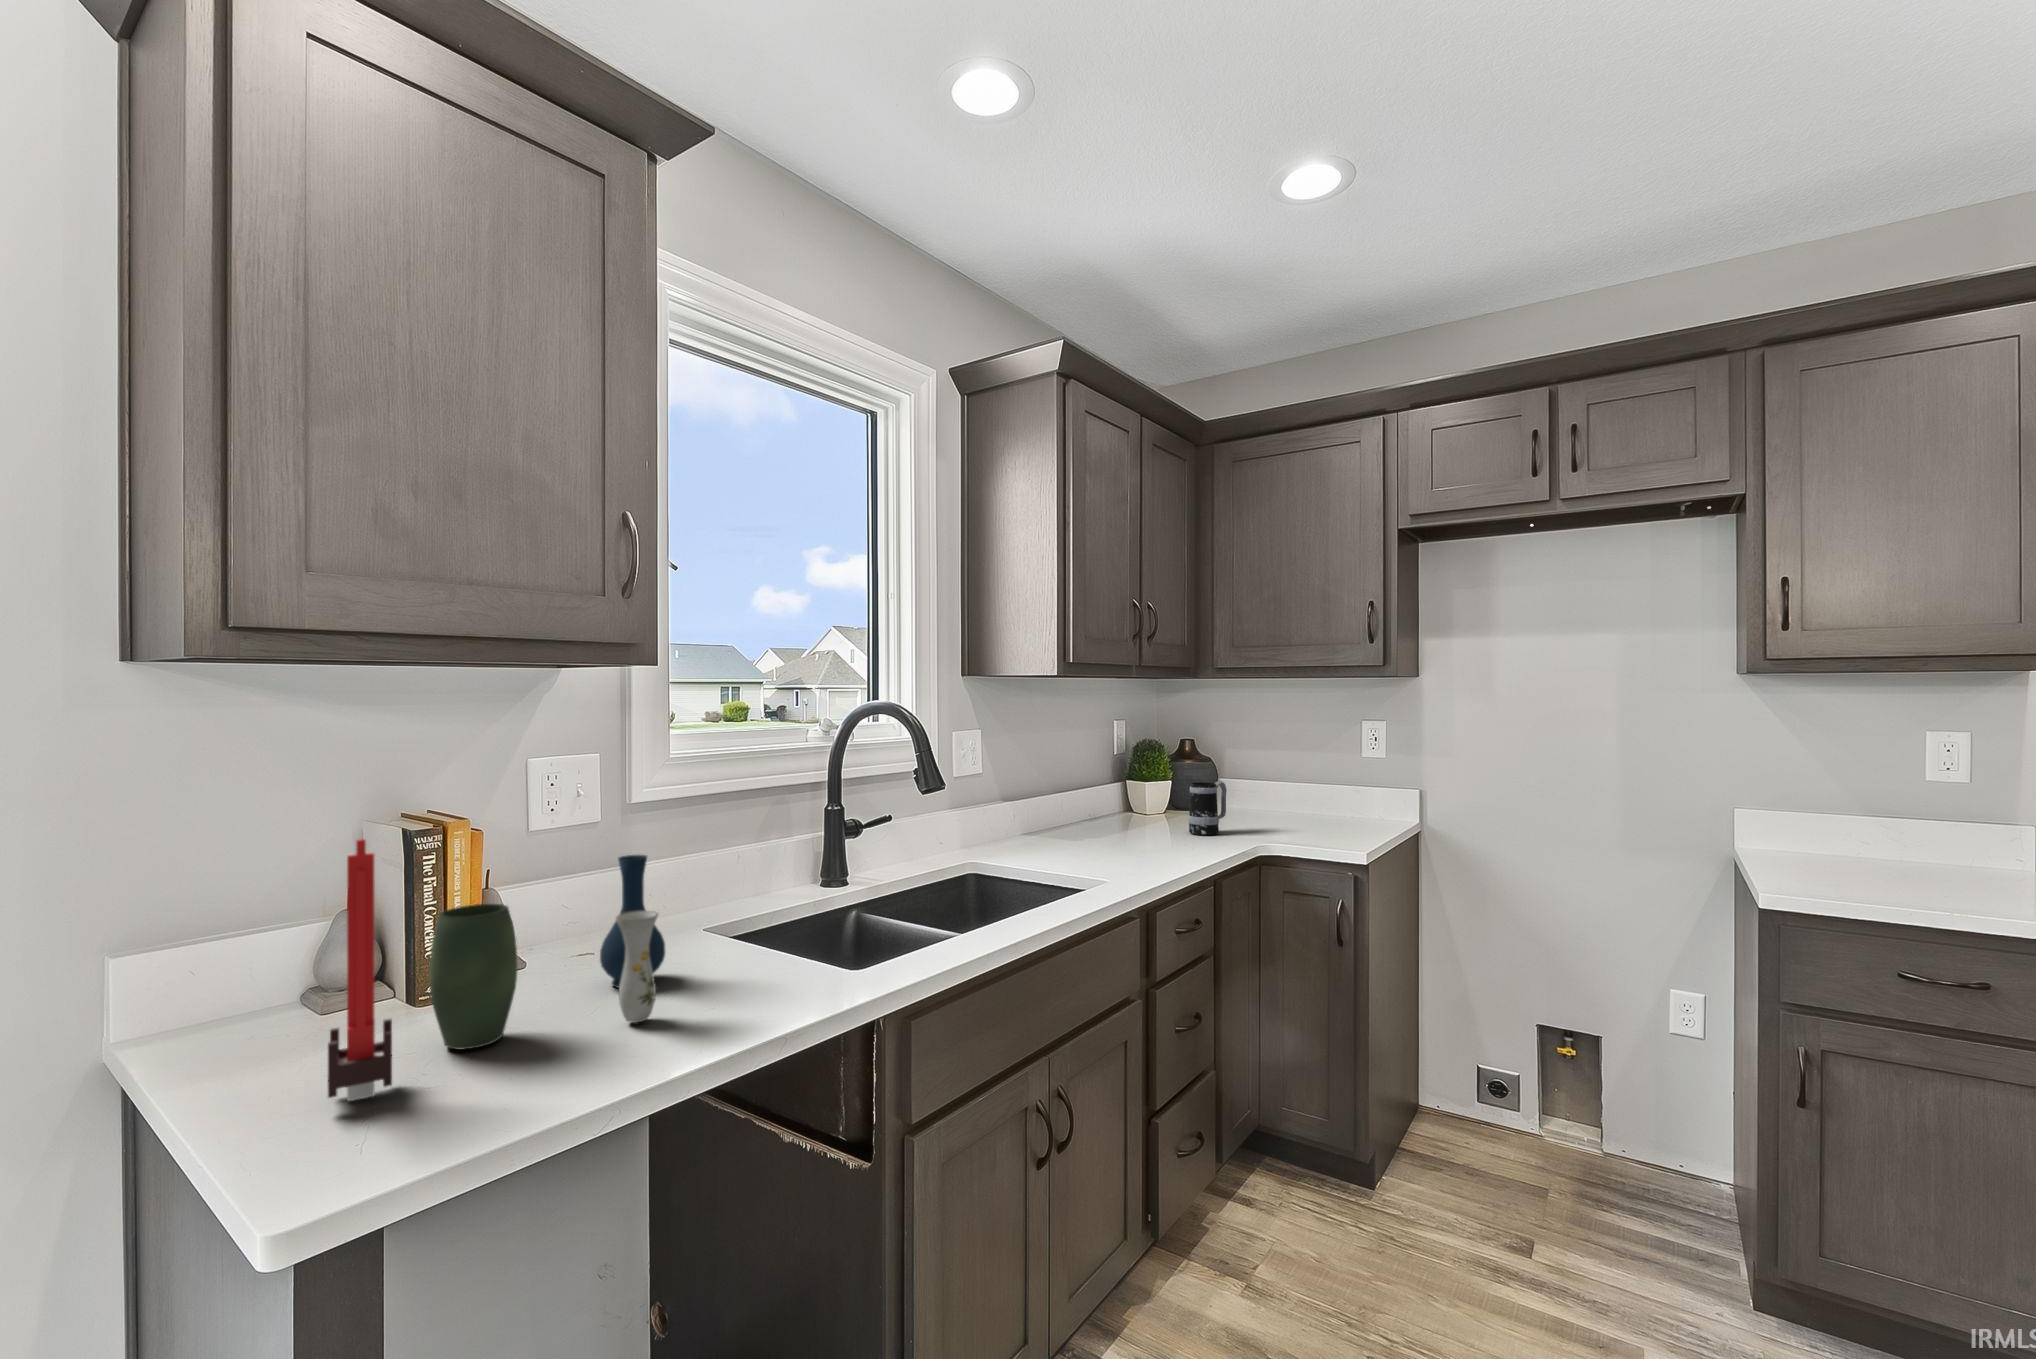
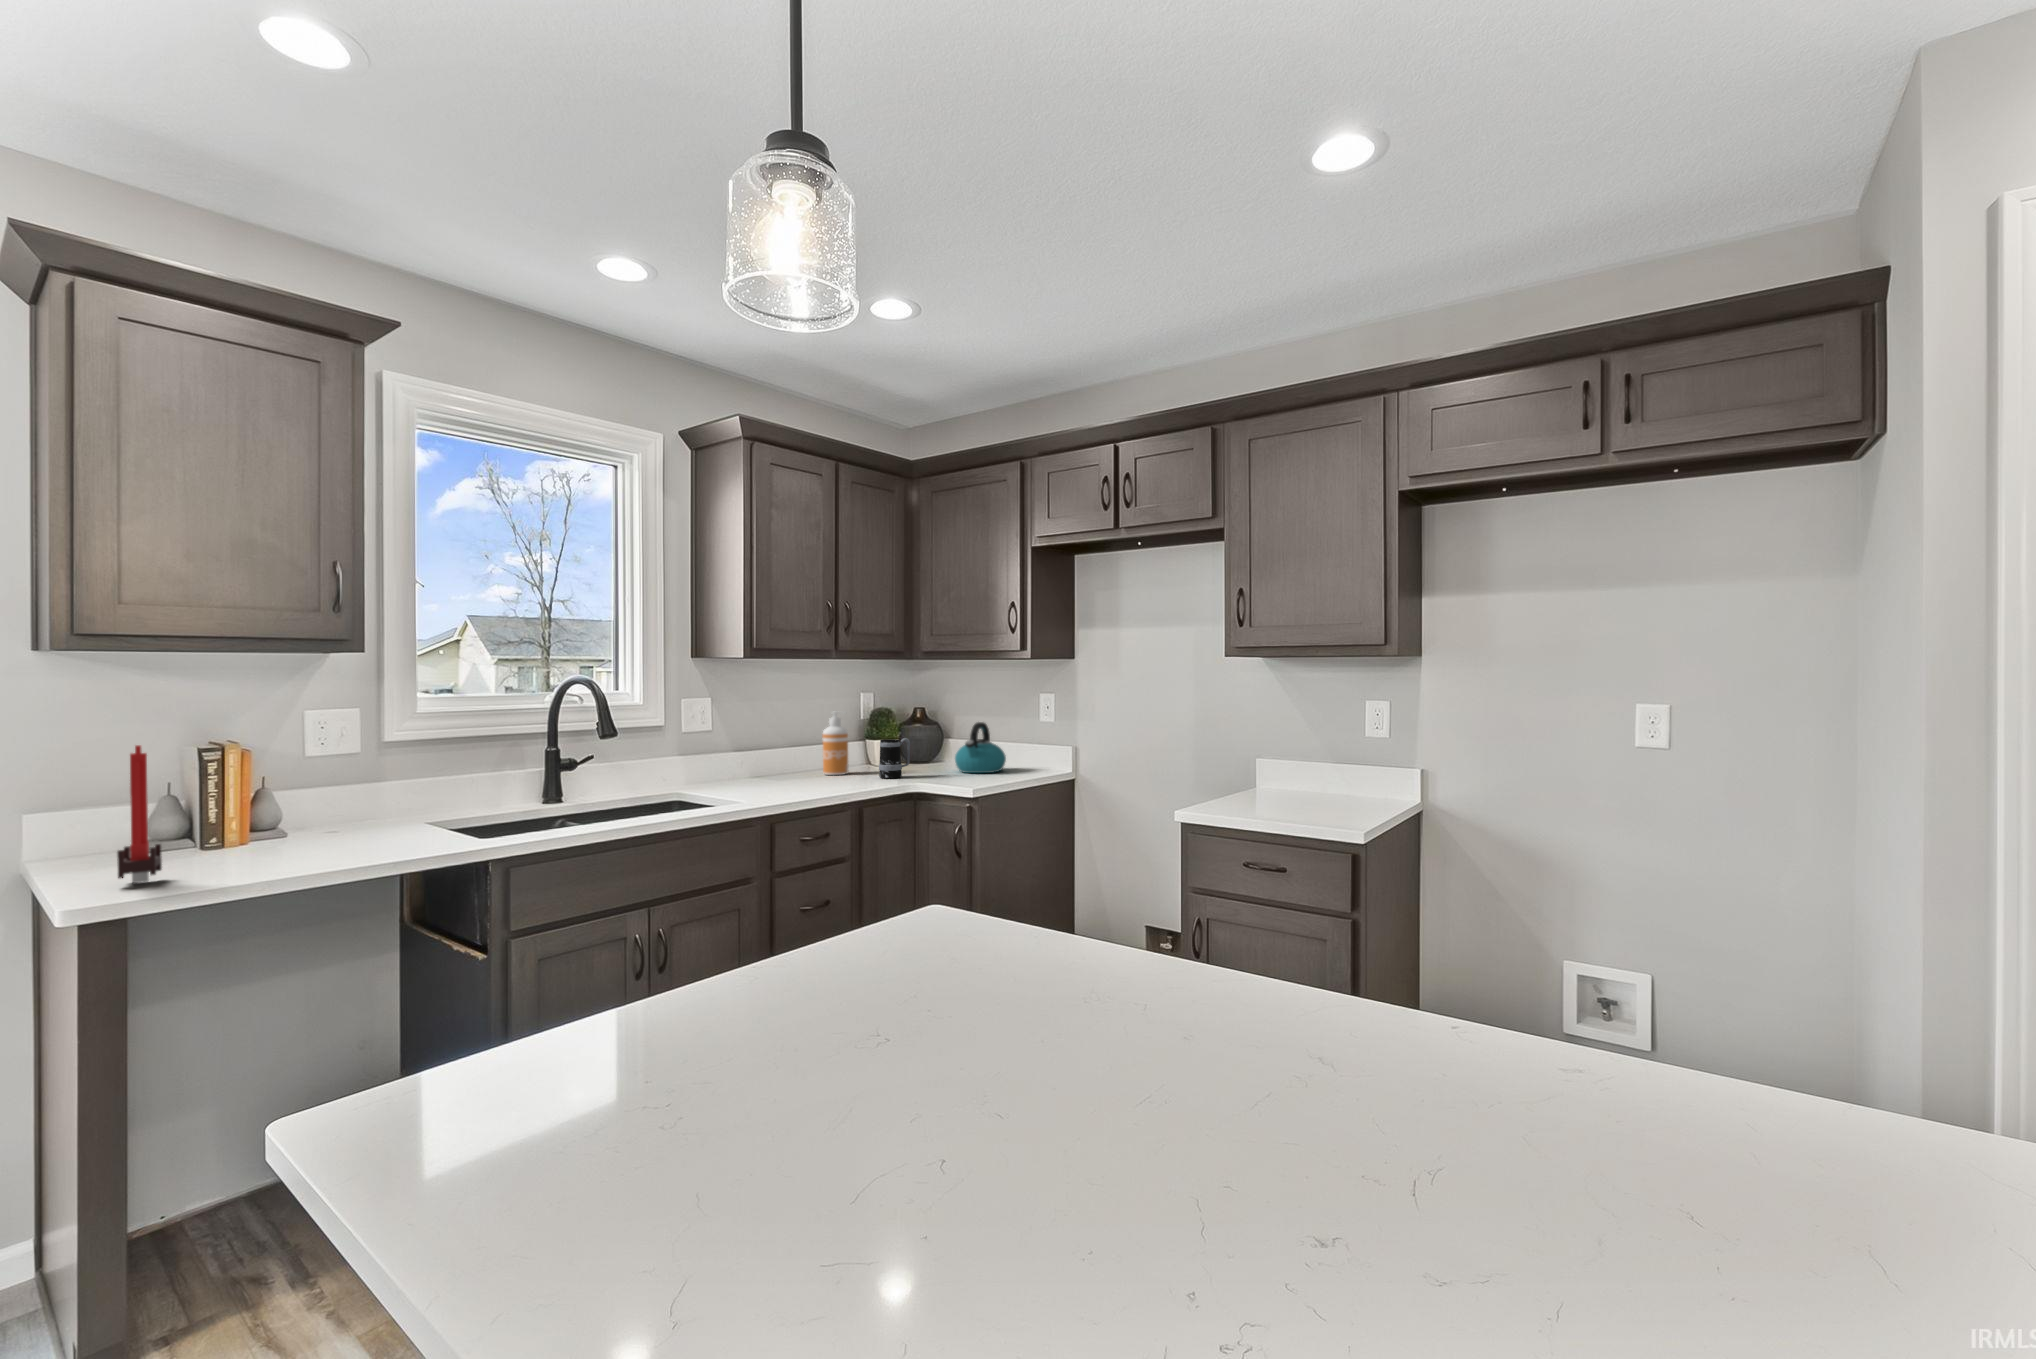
soap dispenser: none [1100,746,1133,829] -> present [823,712,848,775]
kettle: none [1264,759,1334,826] -> present [955,722,1006,773]
vase: present [429,855,666,1050] -> none [193,768,370,868]

